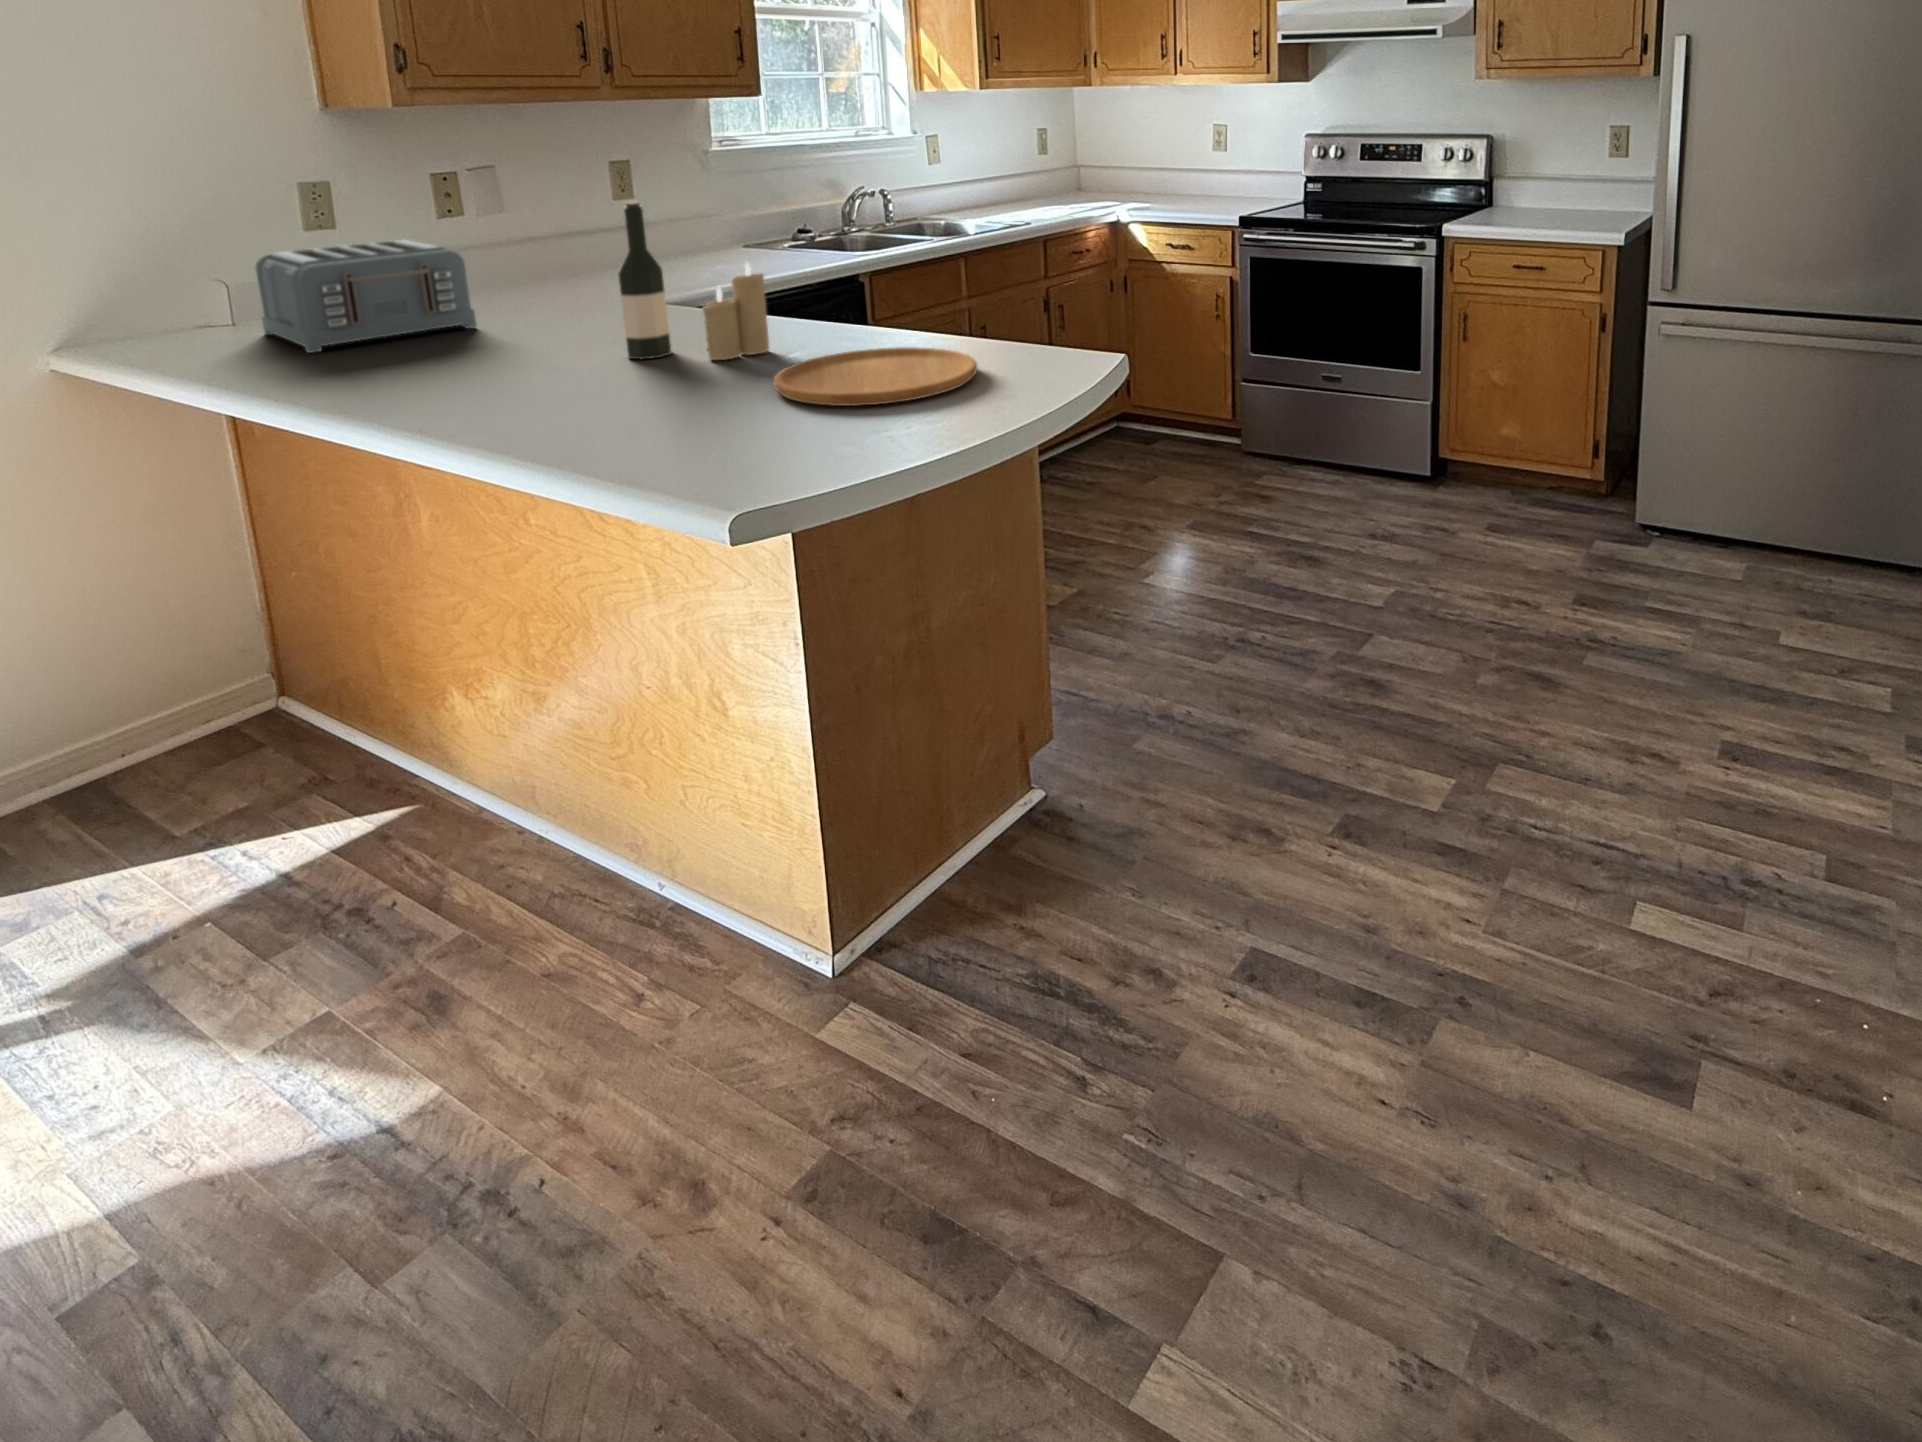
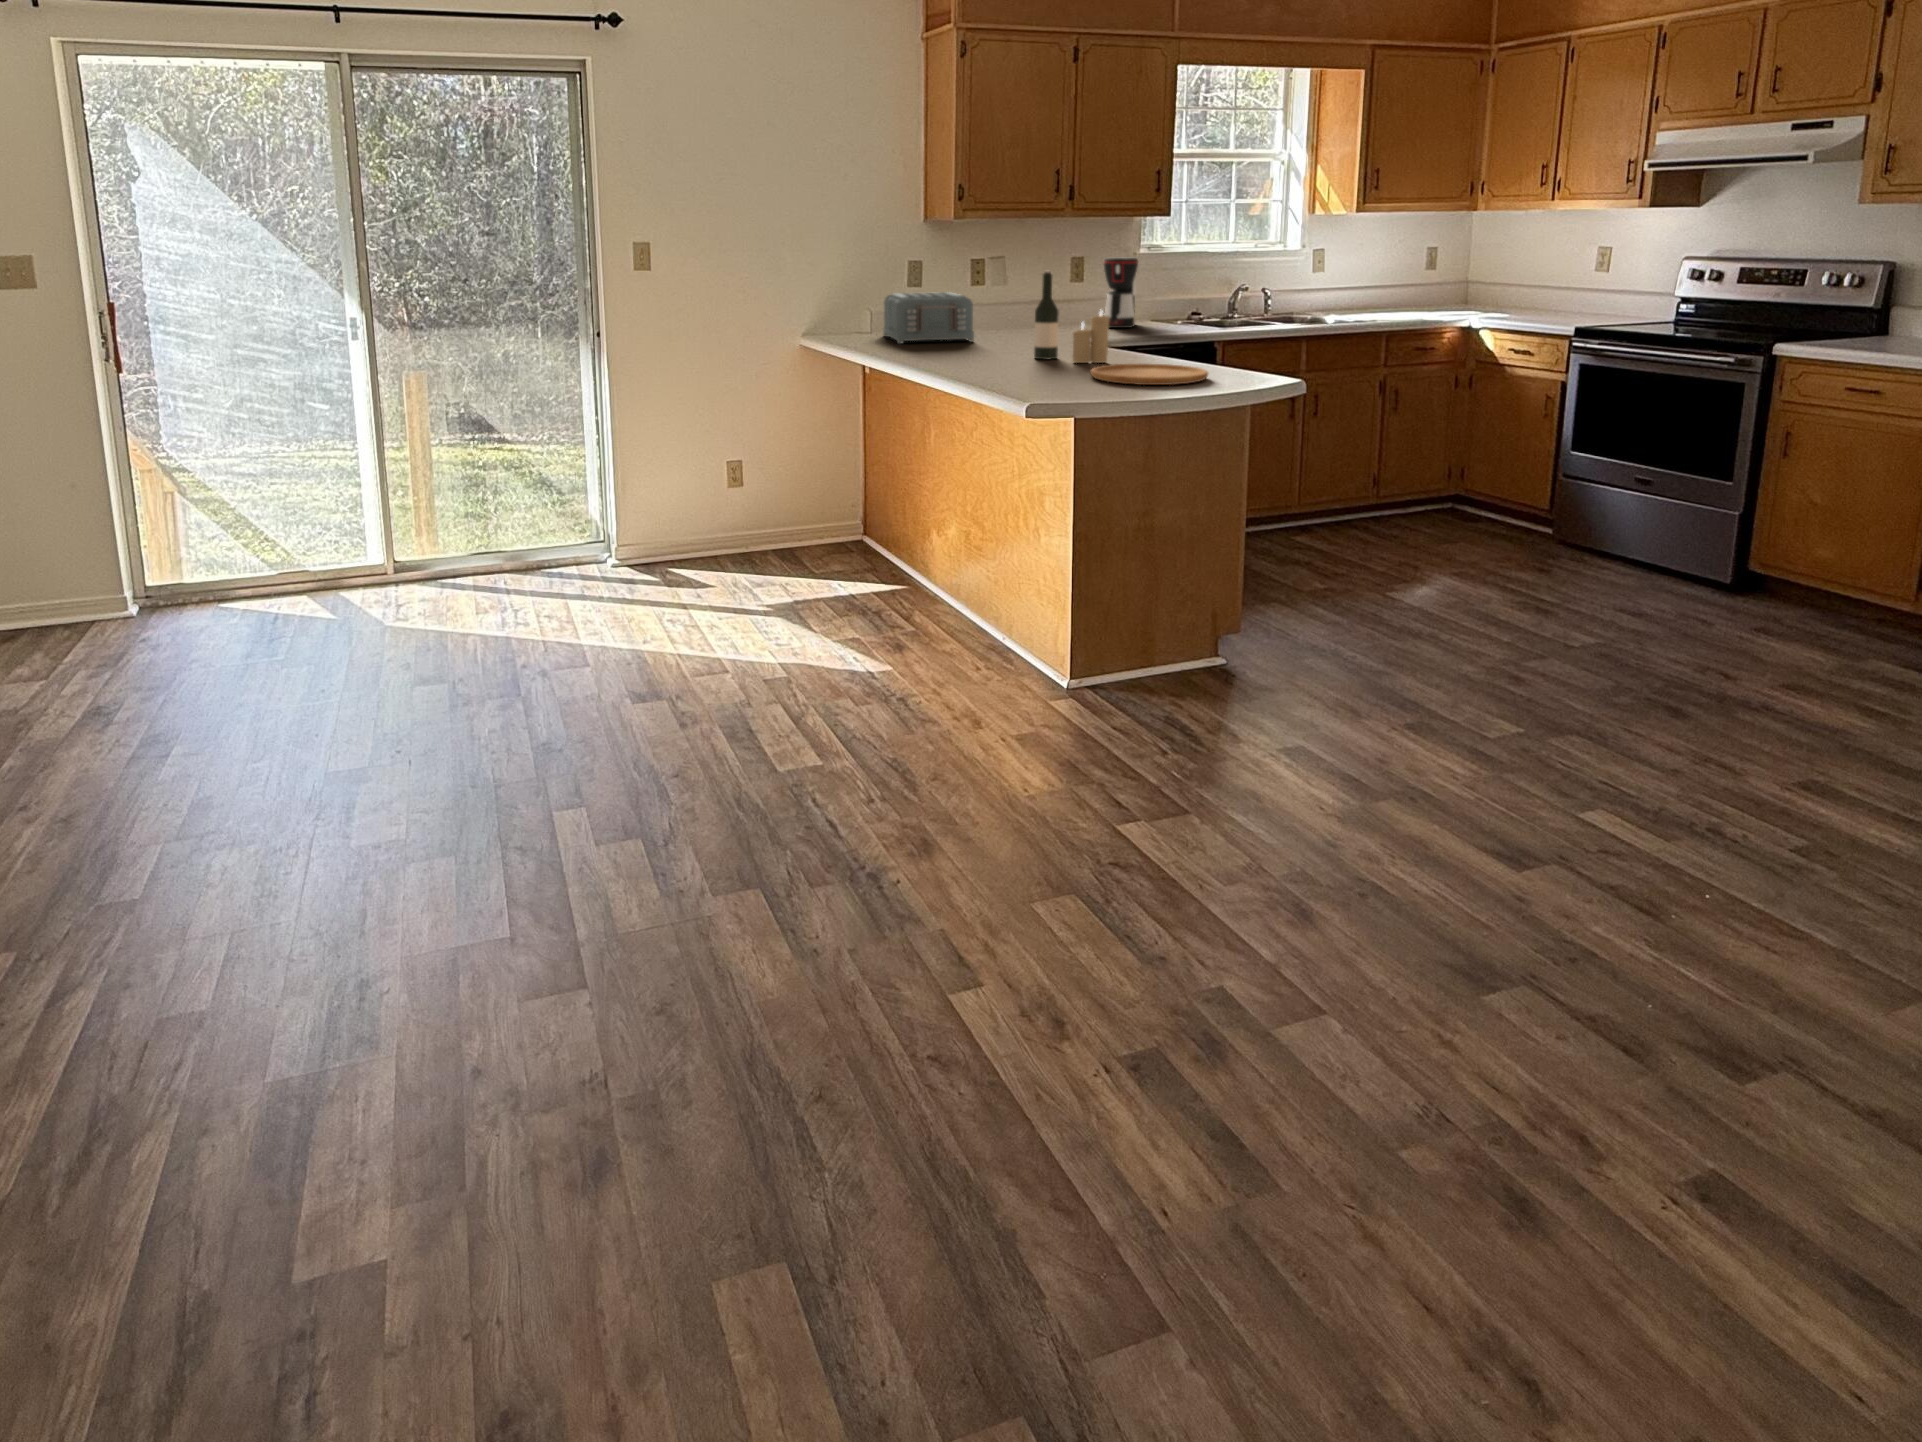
coffee maker: none [672,160,737,268] -> present [1103,258,1138,328]

